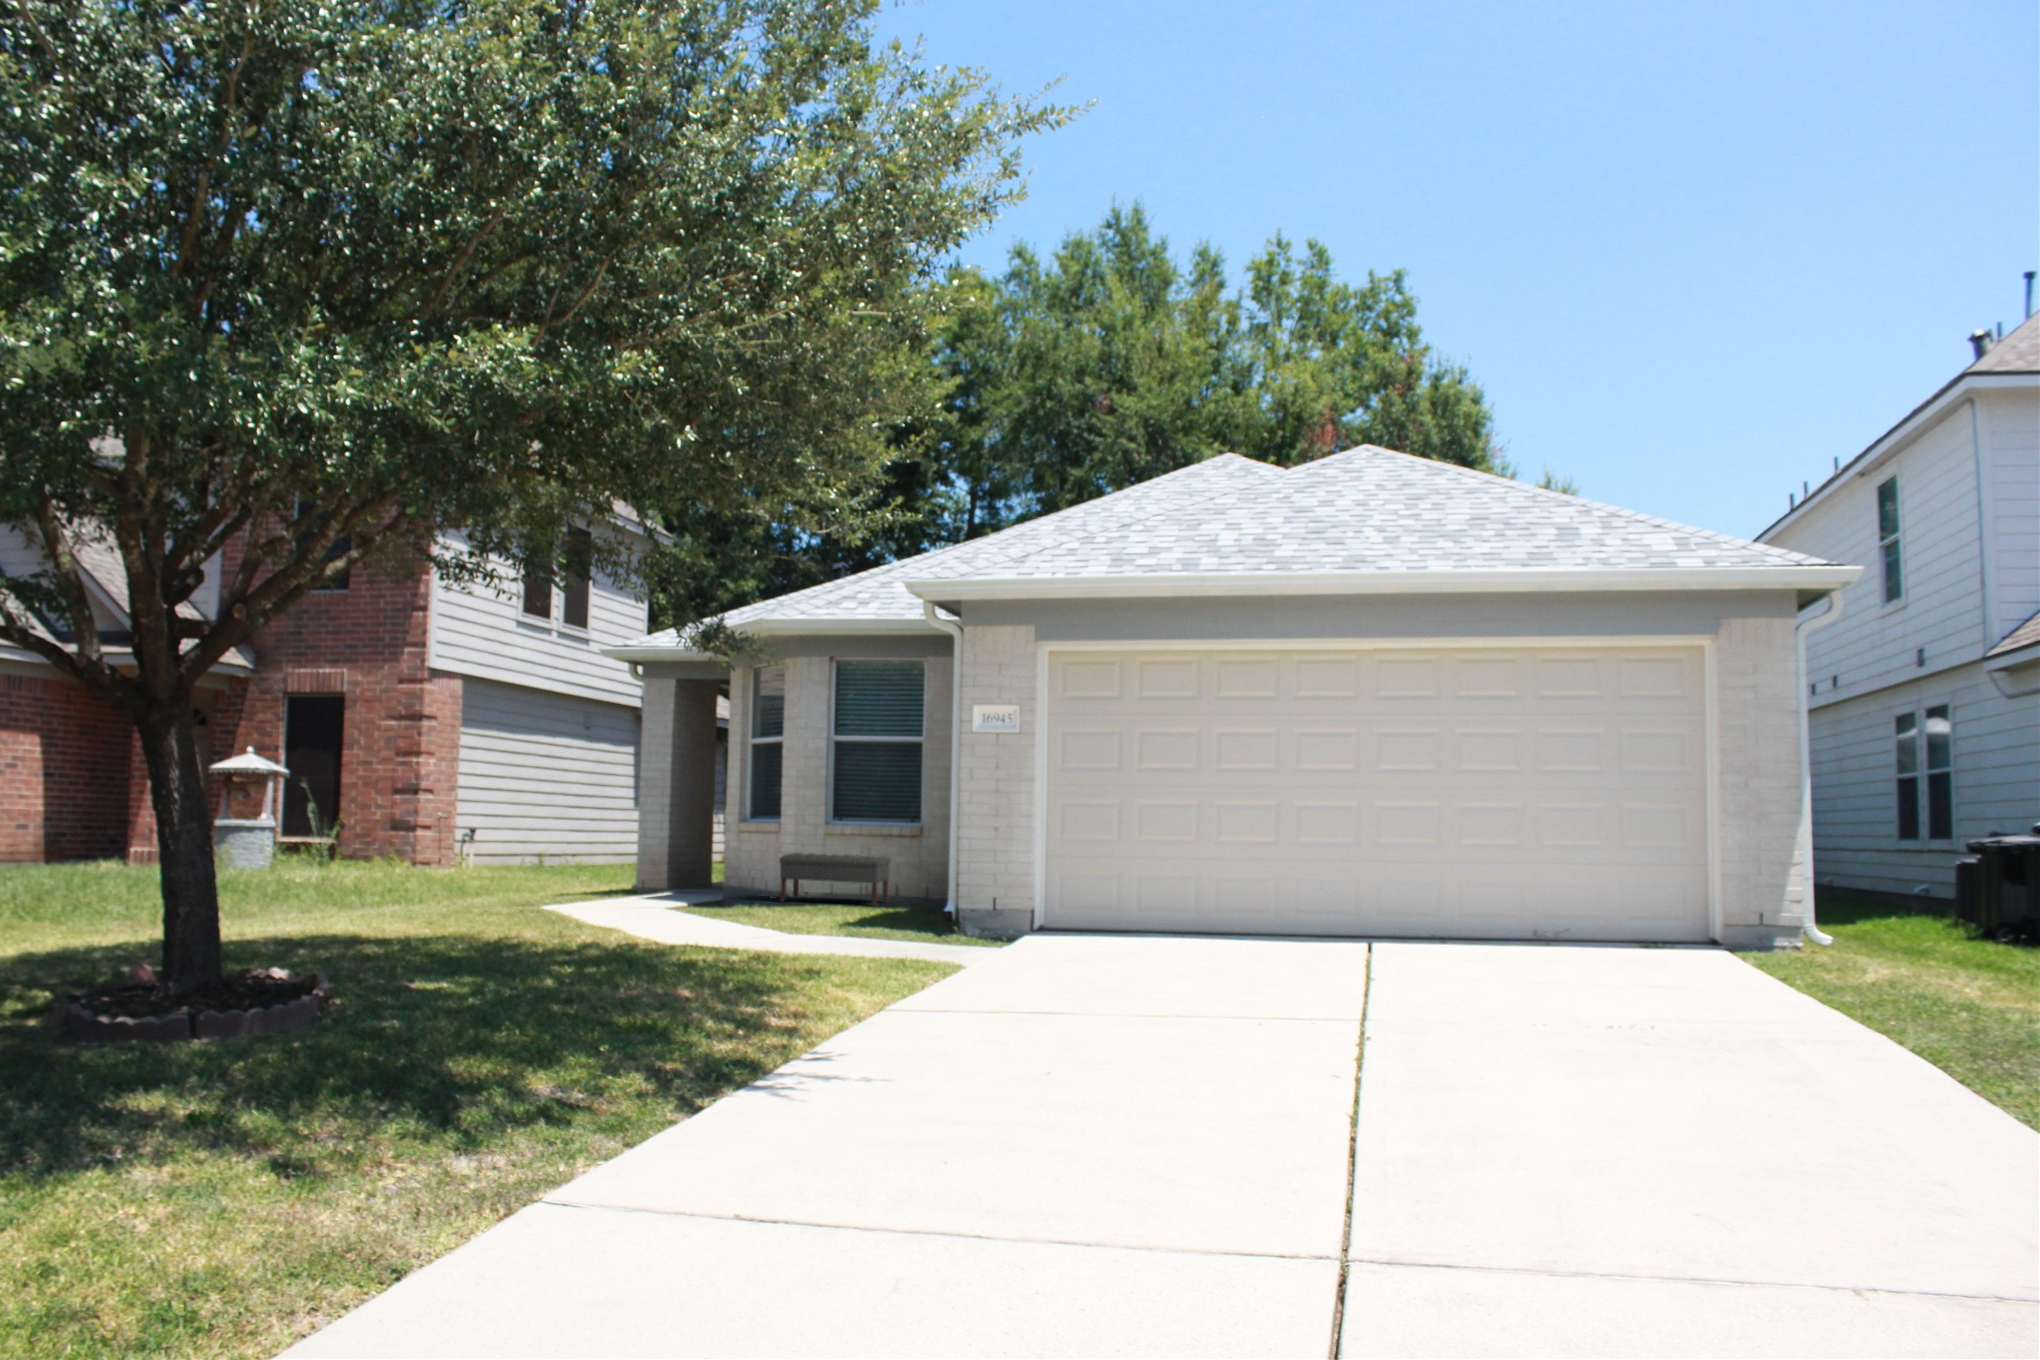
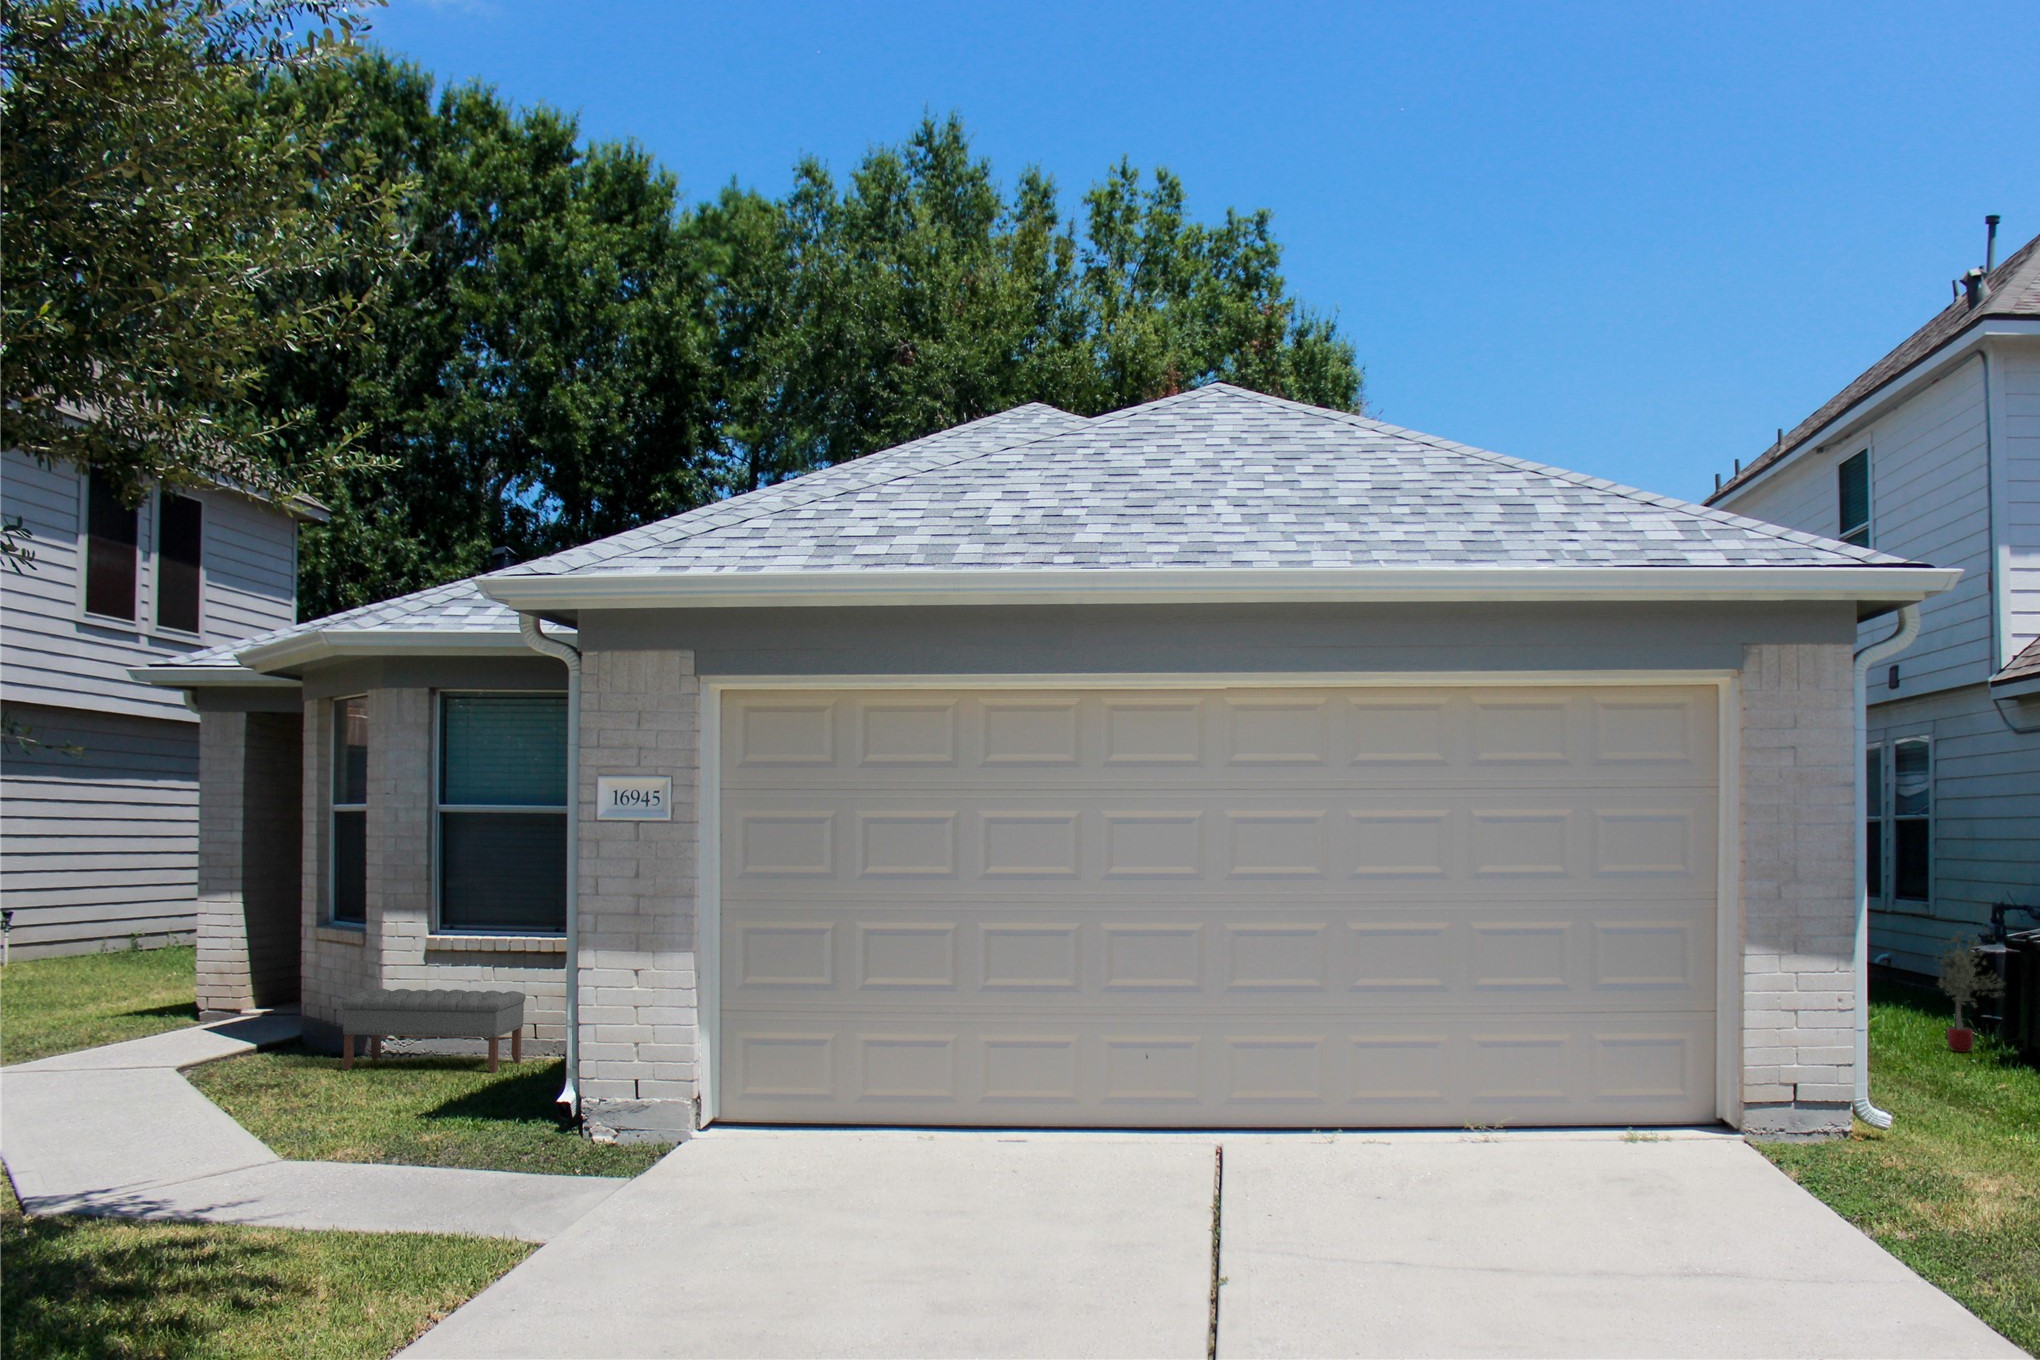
potted tree: none [1902,842,1960,931] -> present [1936,932,2004,1052]

